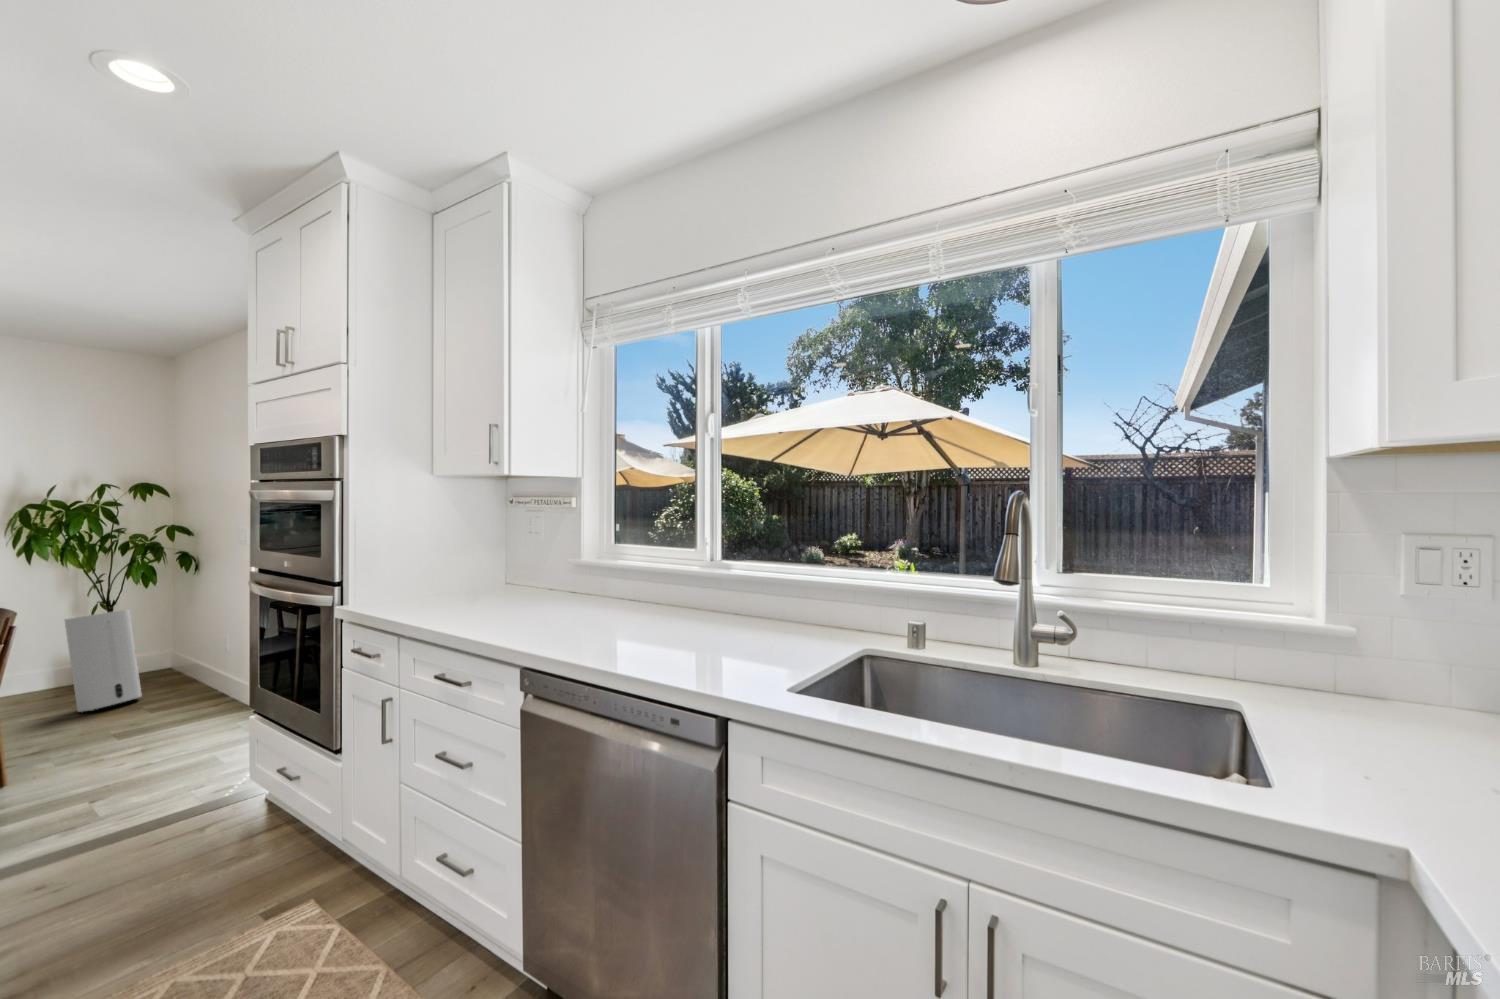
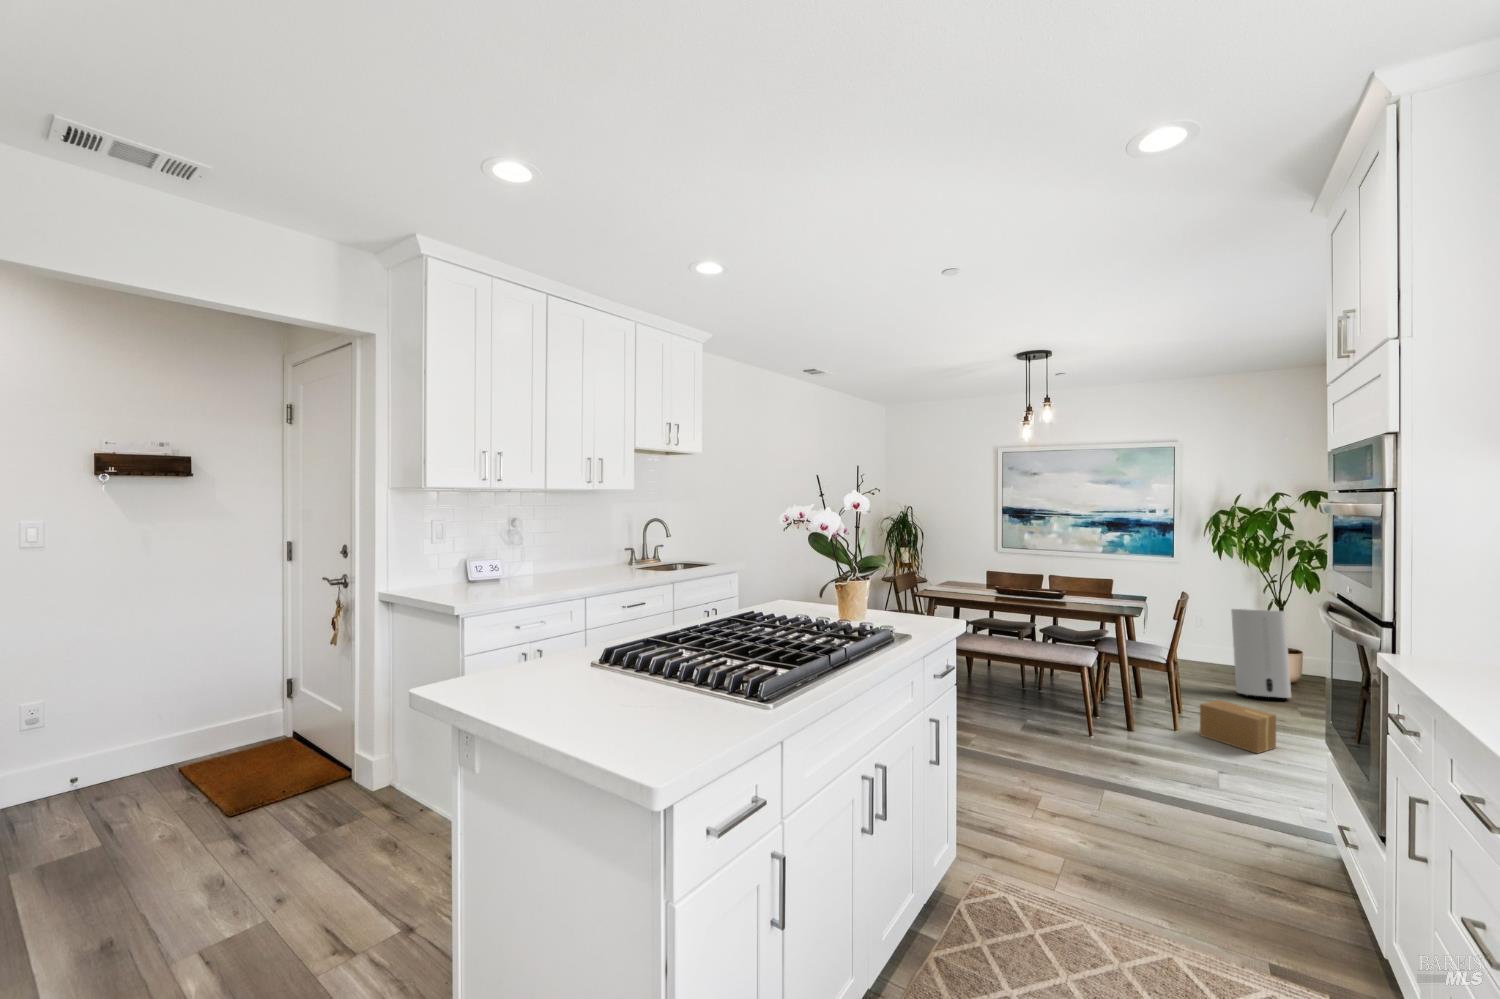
cardboard box: none [61,713,154,771] -> present [1200,700,1276,753]

